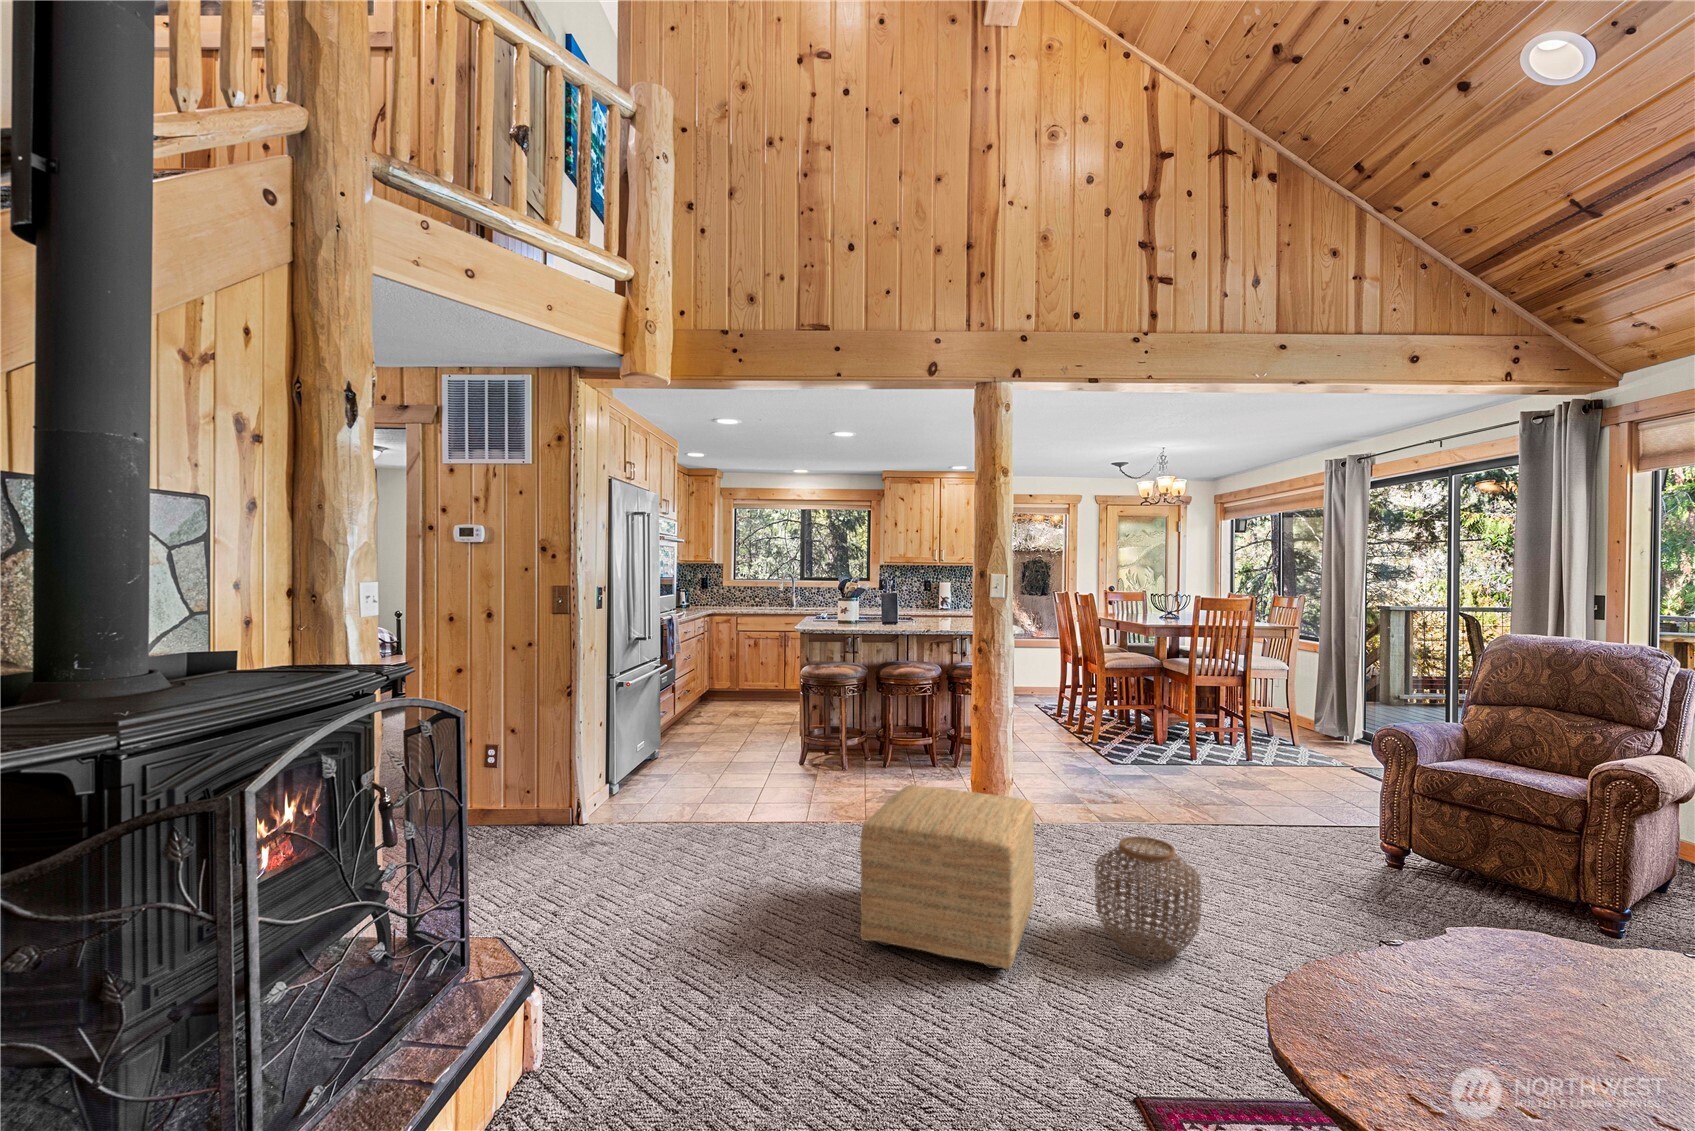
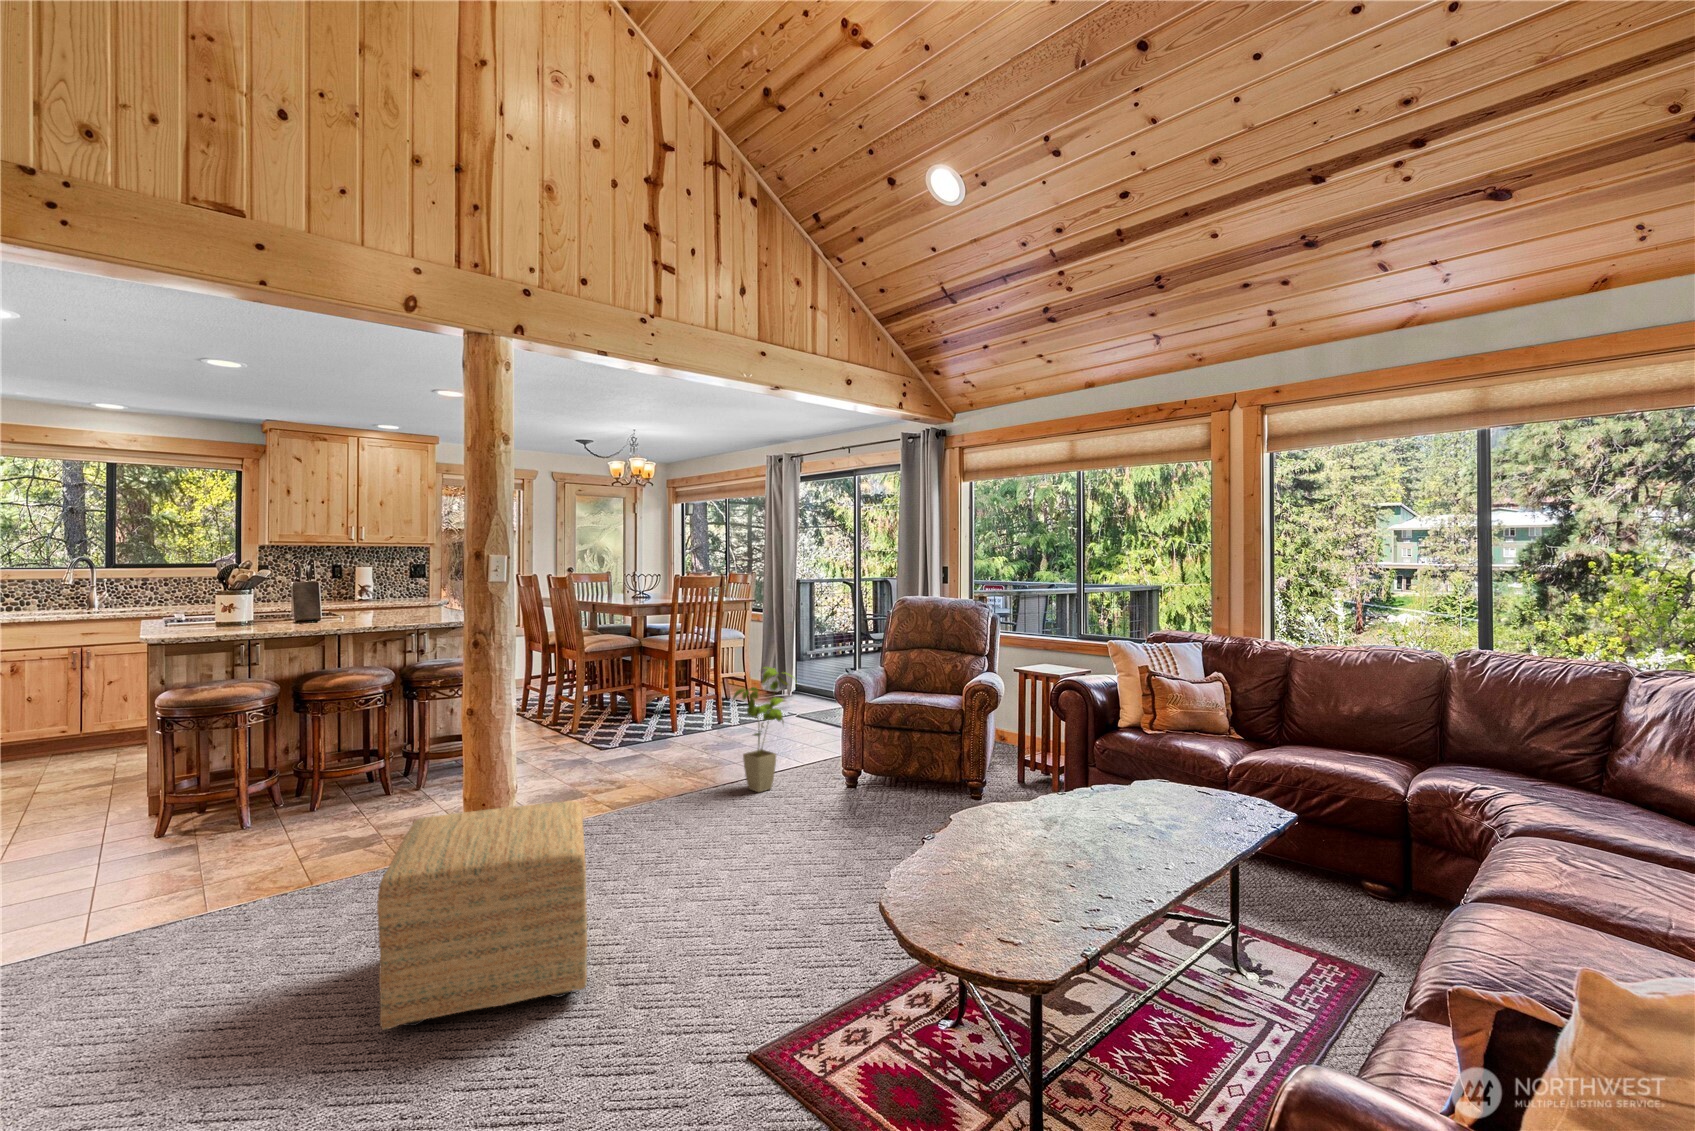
house plant: none [1235,702,1319,844] -> present [733,667,794,792]
woven basket: present [1095,836,1201,960] -> none [652,808,750,927]

